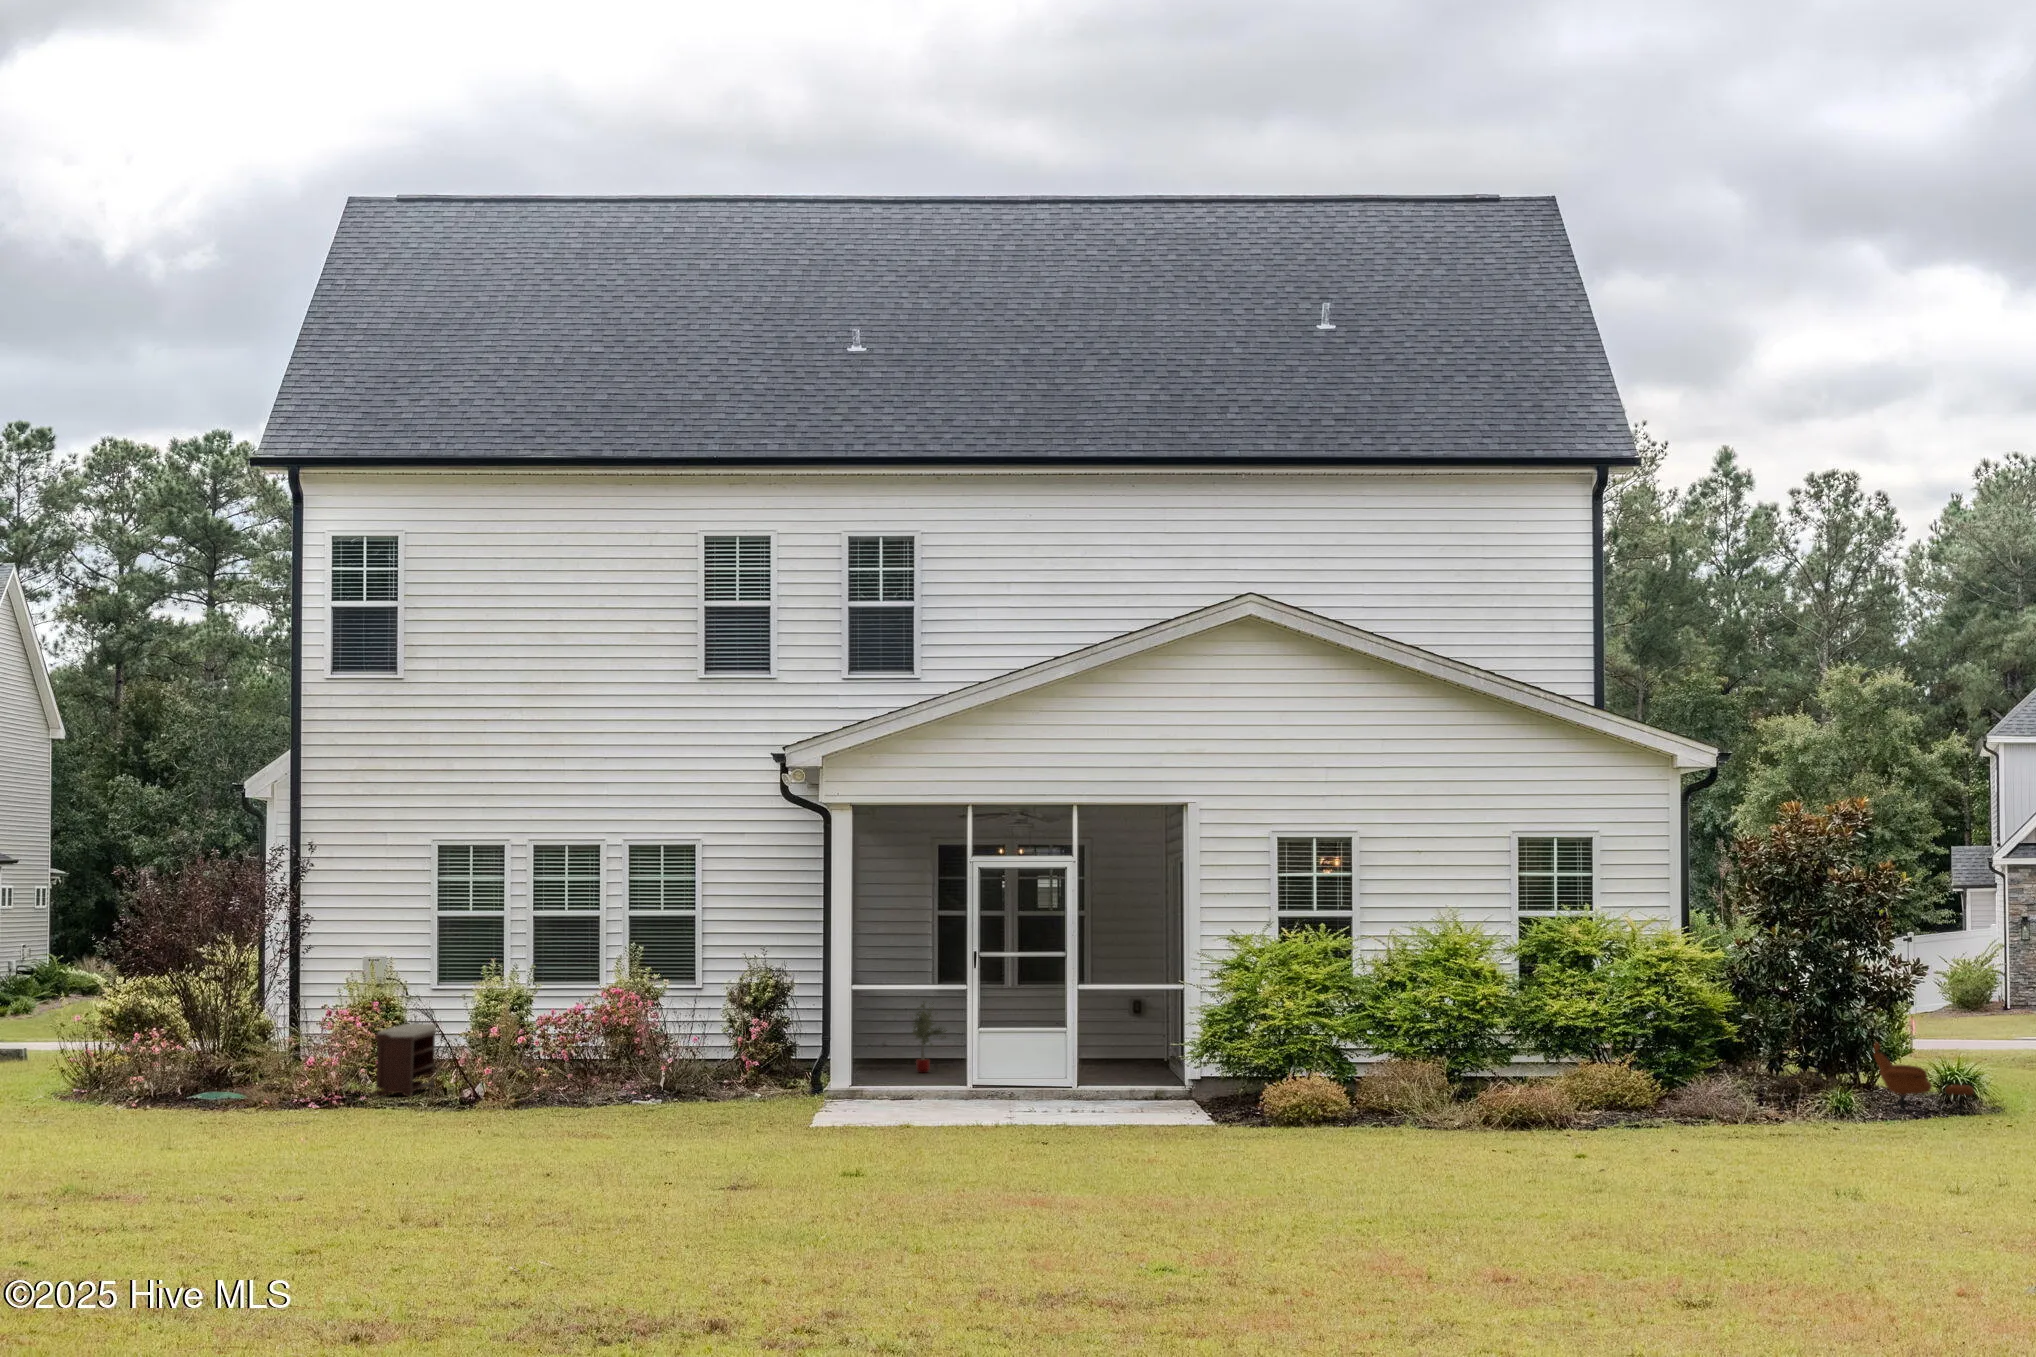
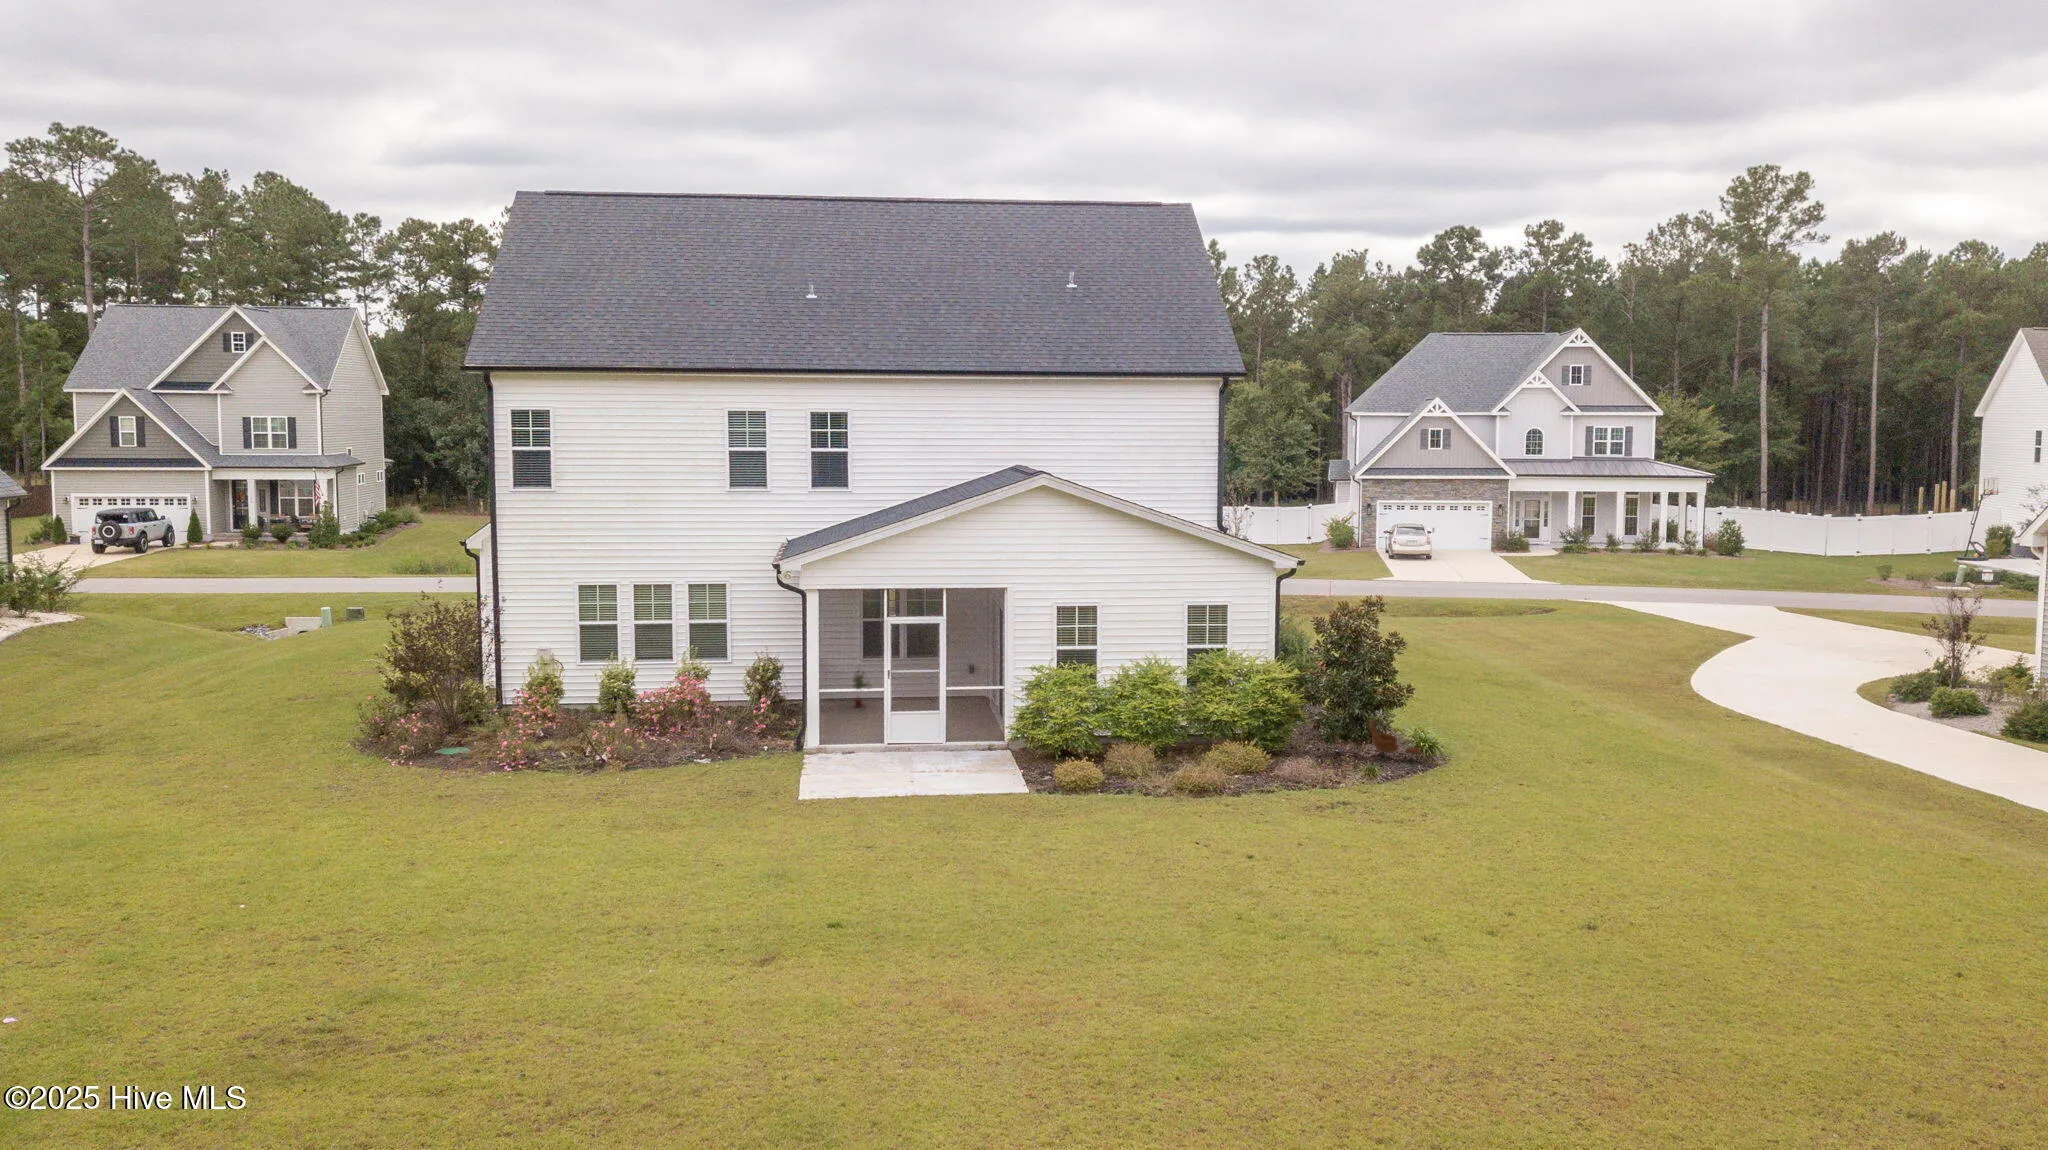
bench: present [375,1024,437,1098] -> none [542,700,580,749]

